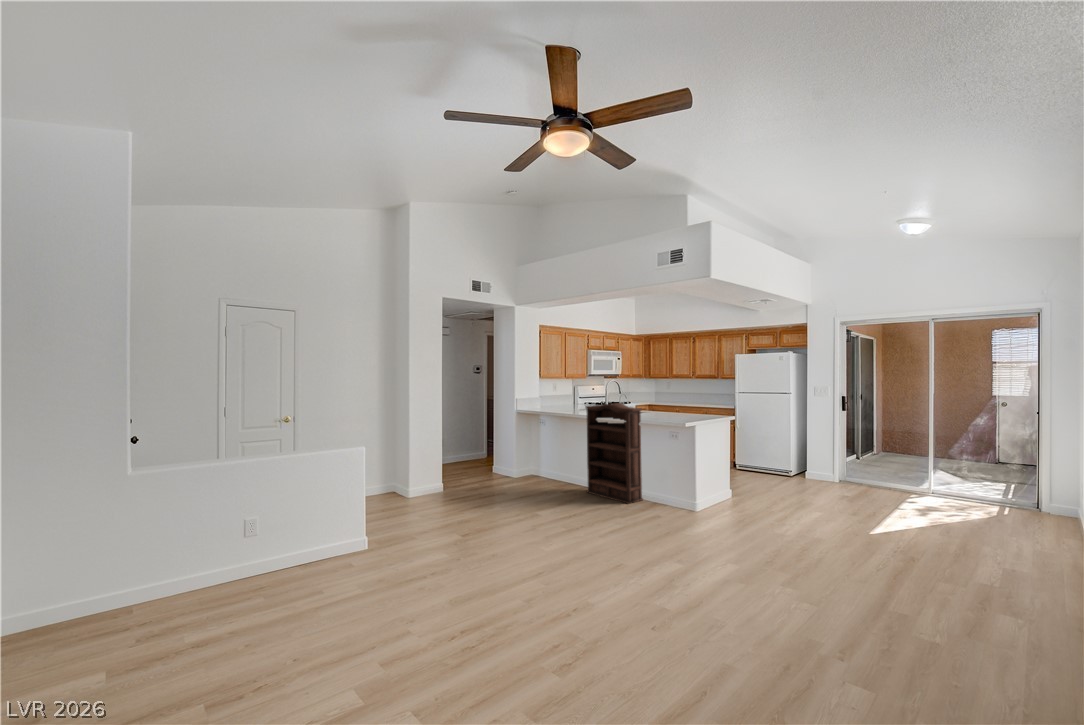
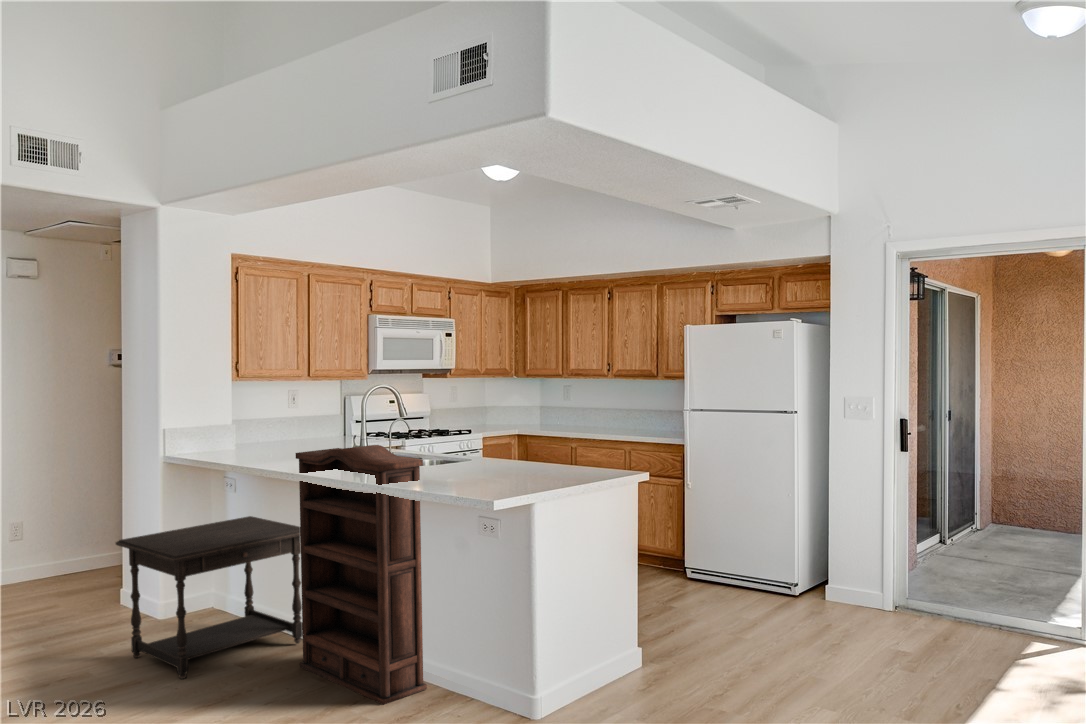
side table: none [511,434,586,495] -> present [116,516,303,679]

